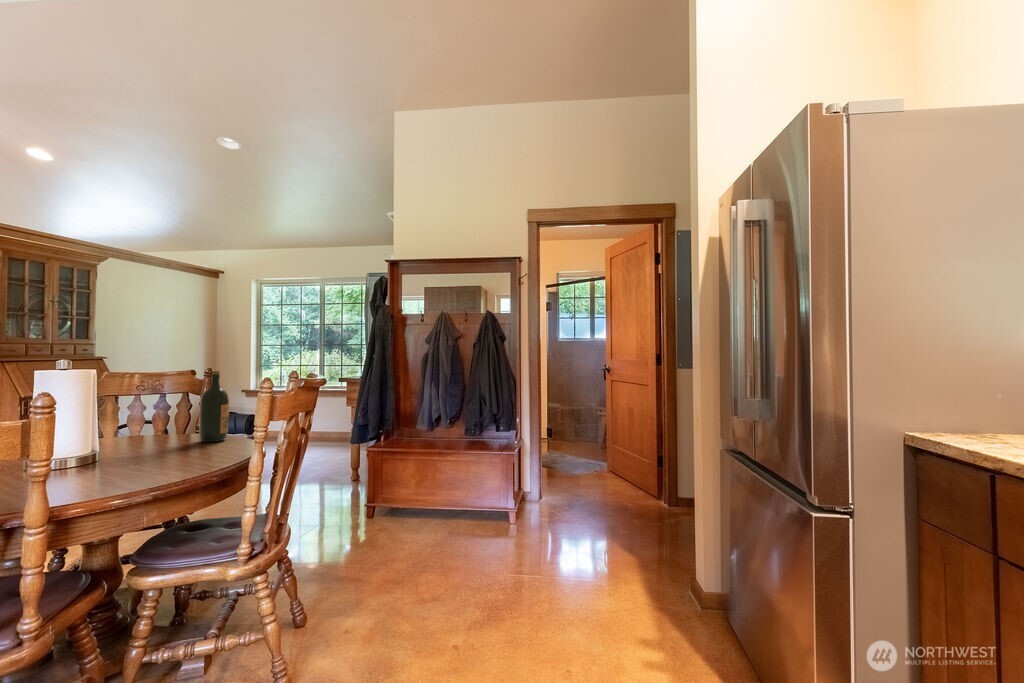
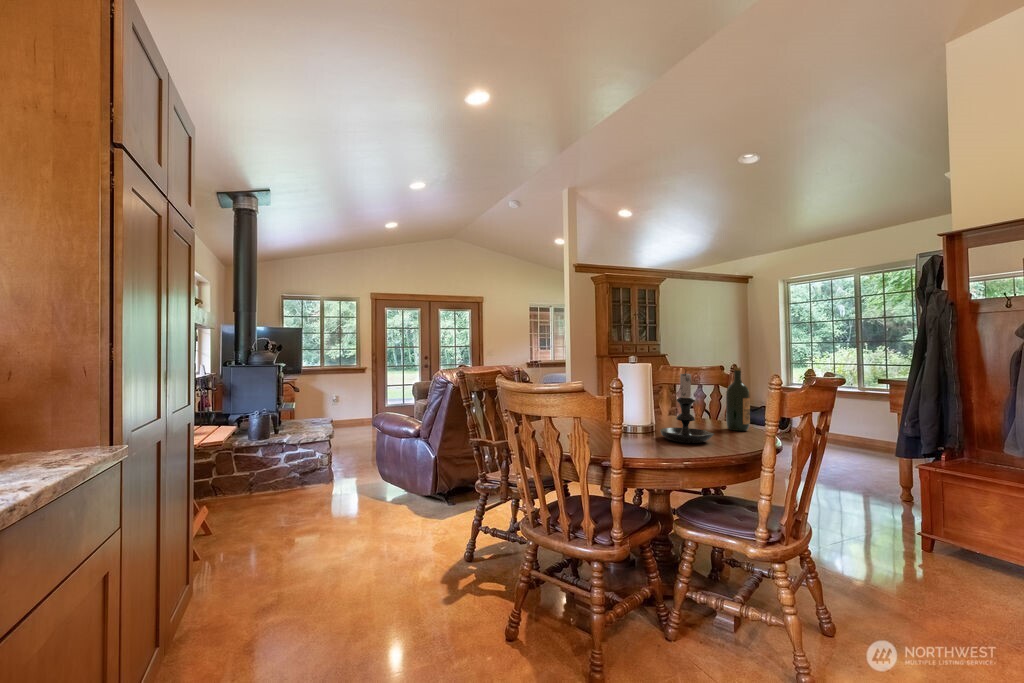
candle holder: none [101,375,187,472] -> present [660,369,714,443]

